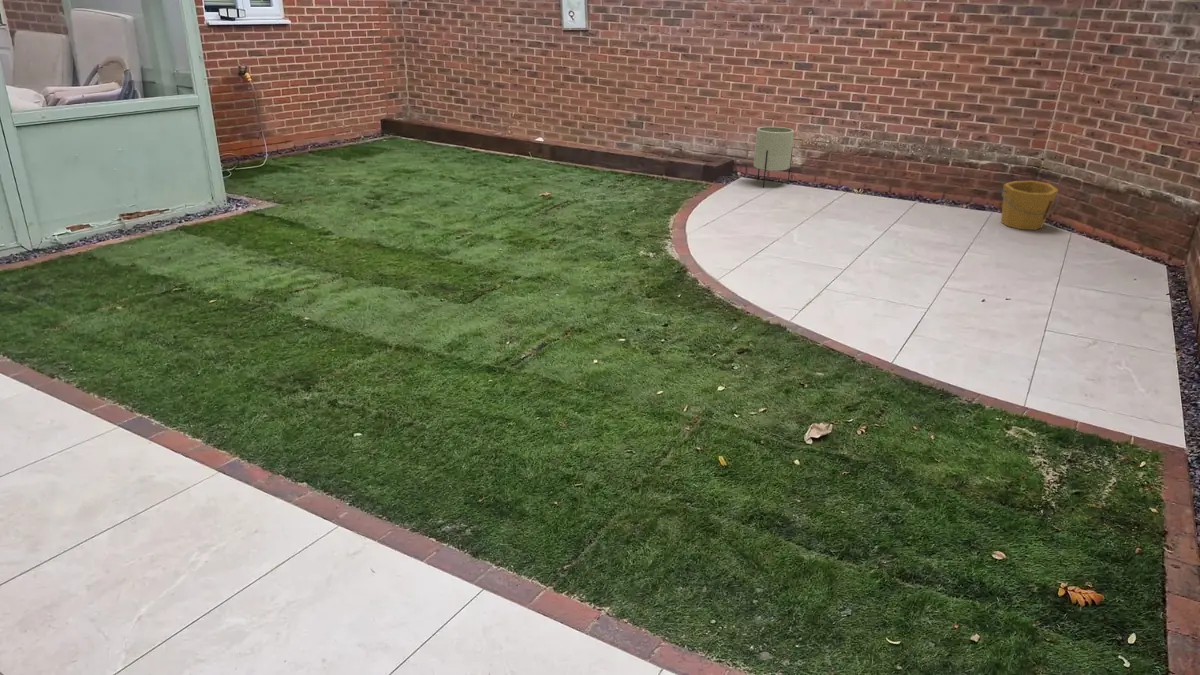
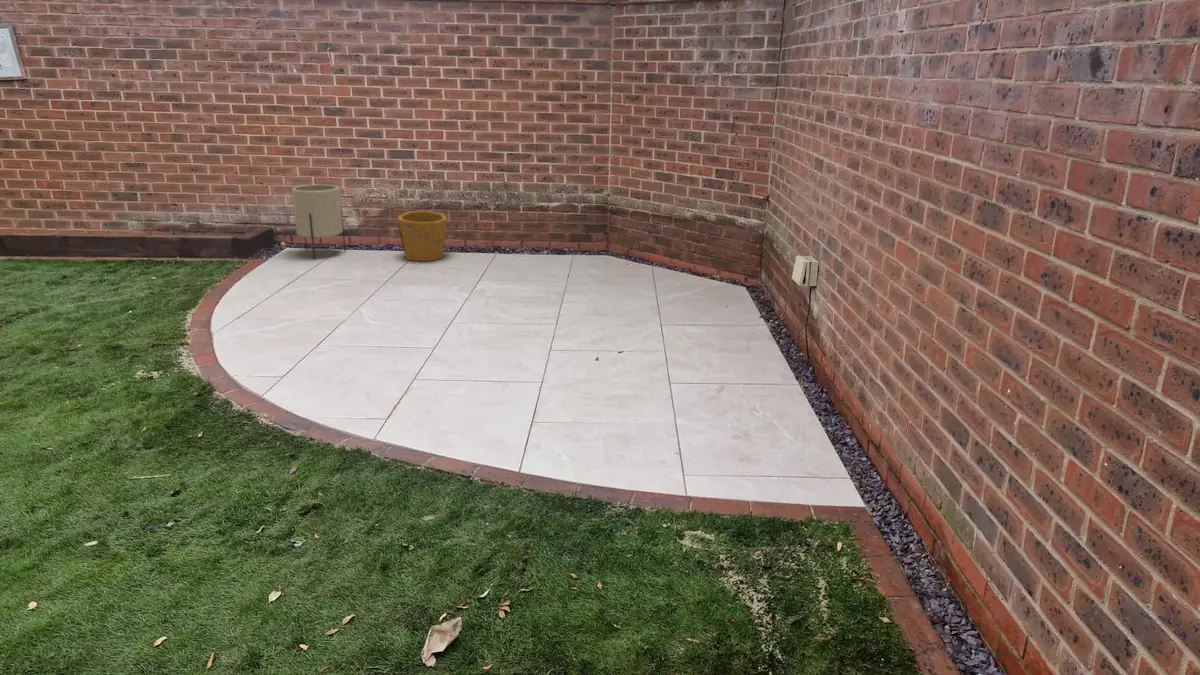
bucket: present [1001,181,1058,230] -> present [398,211,447,261]

